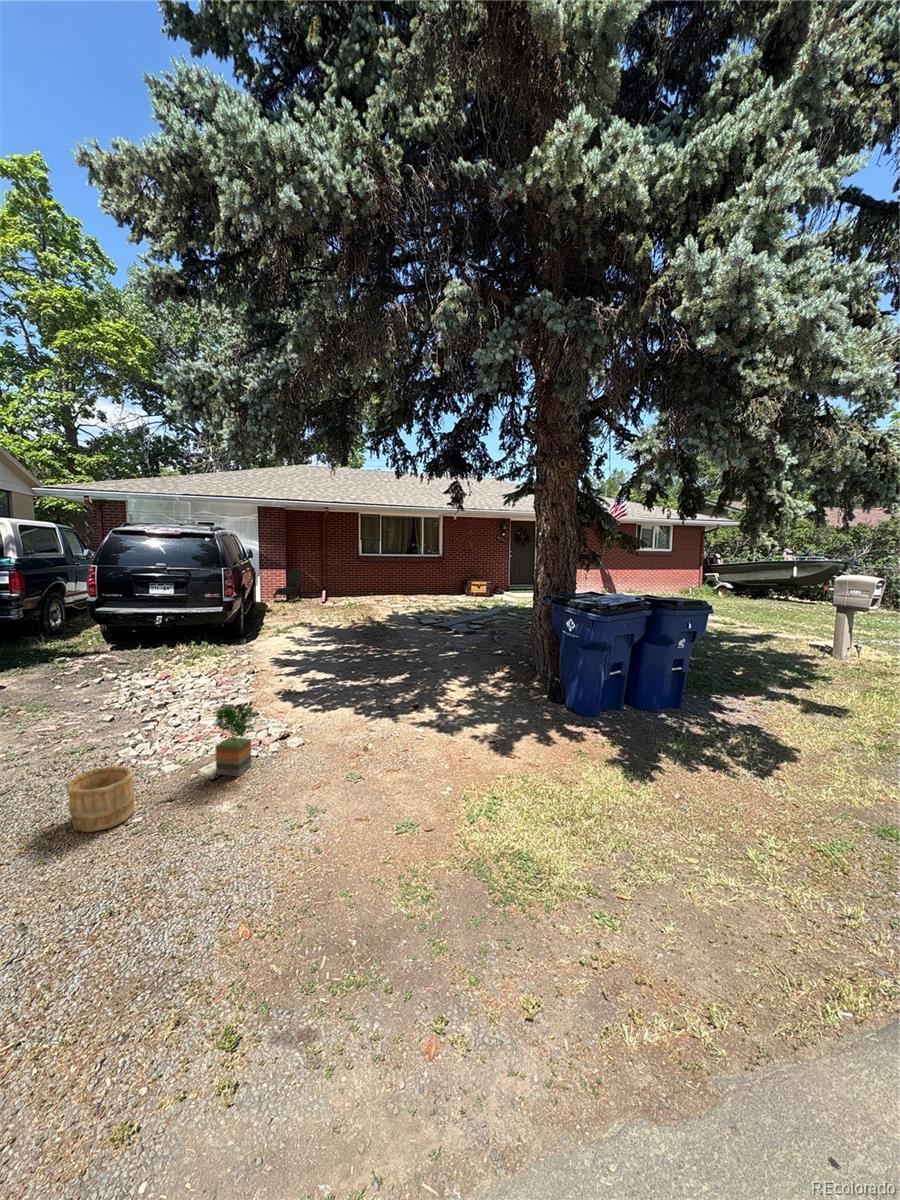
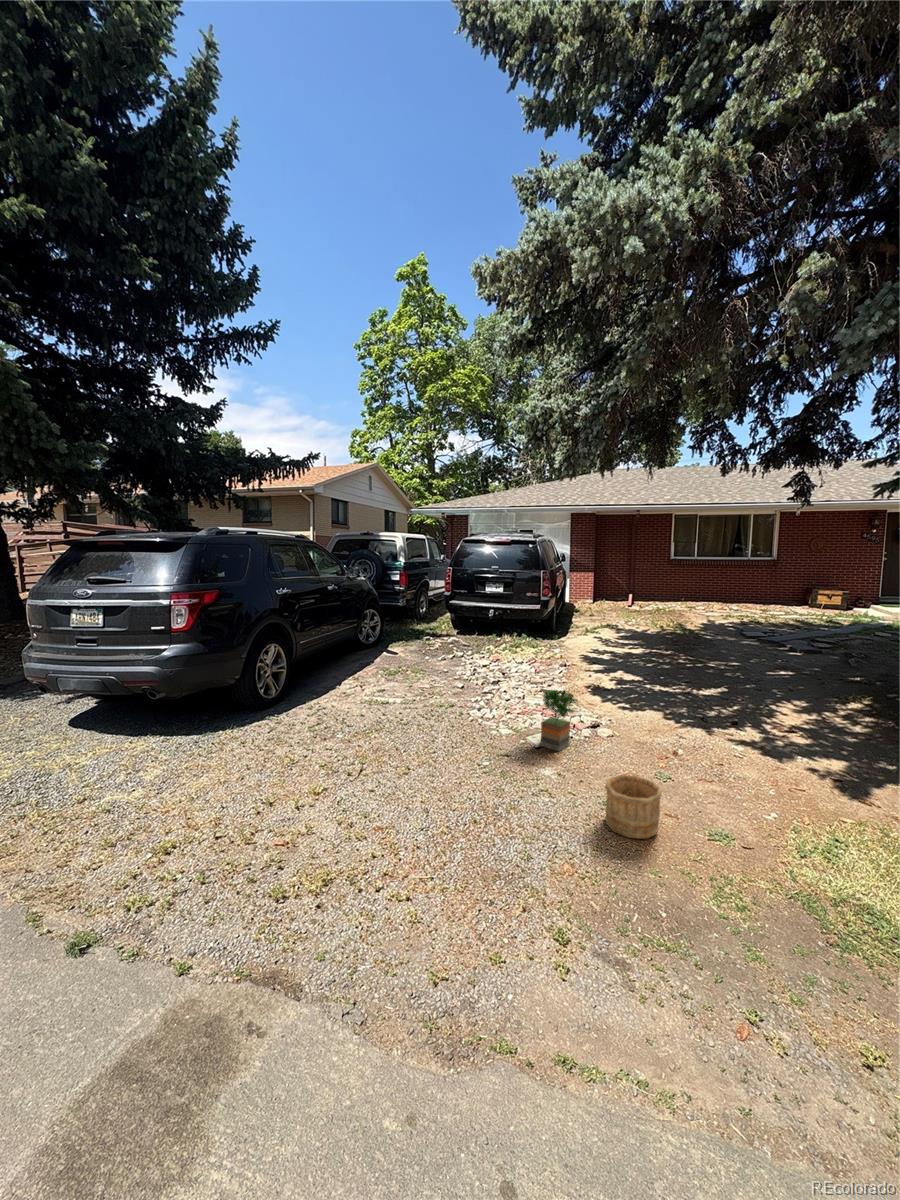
lounge chair: present [273,569,302,602] -> none [583,571,612,604]
wooden bucket: present [66,766,134,832] -> present [605,775,662,839]

